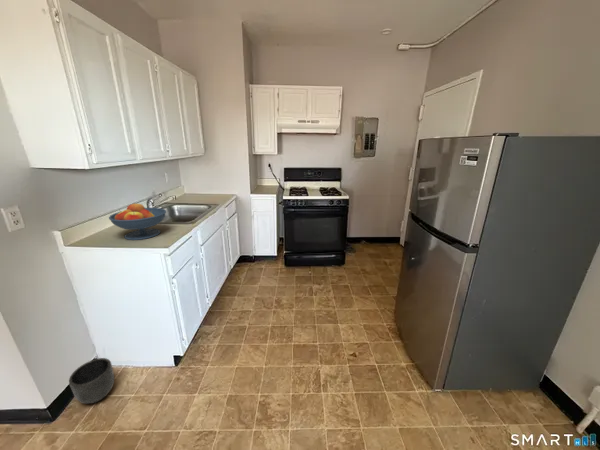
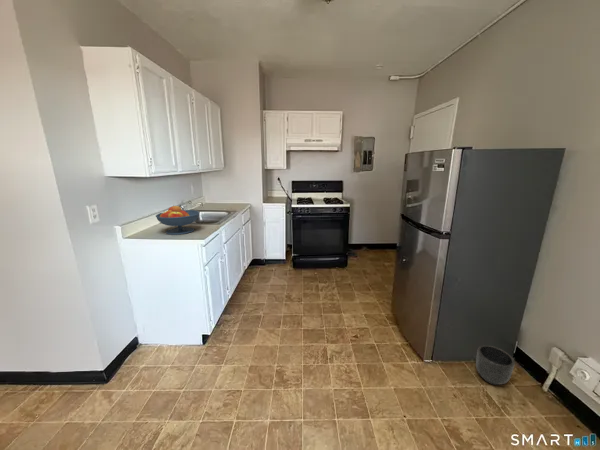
planter: present [69,358,114,403] -> present [476,345,515,385]

